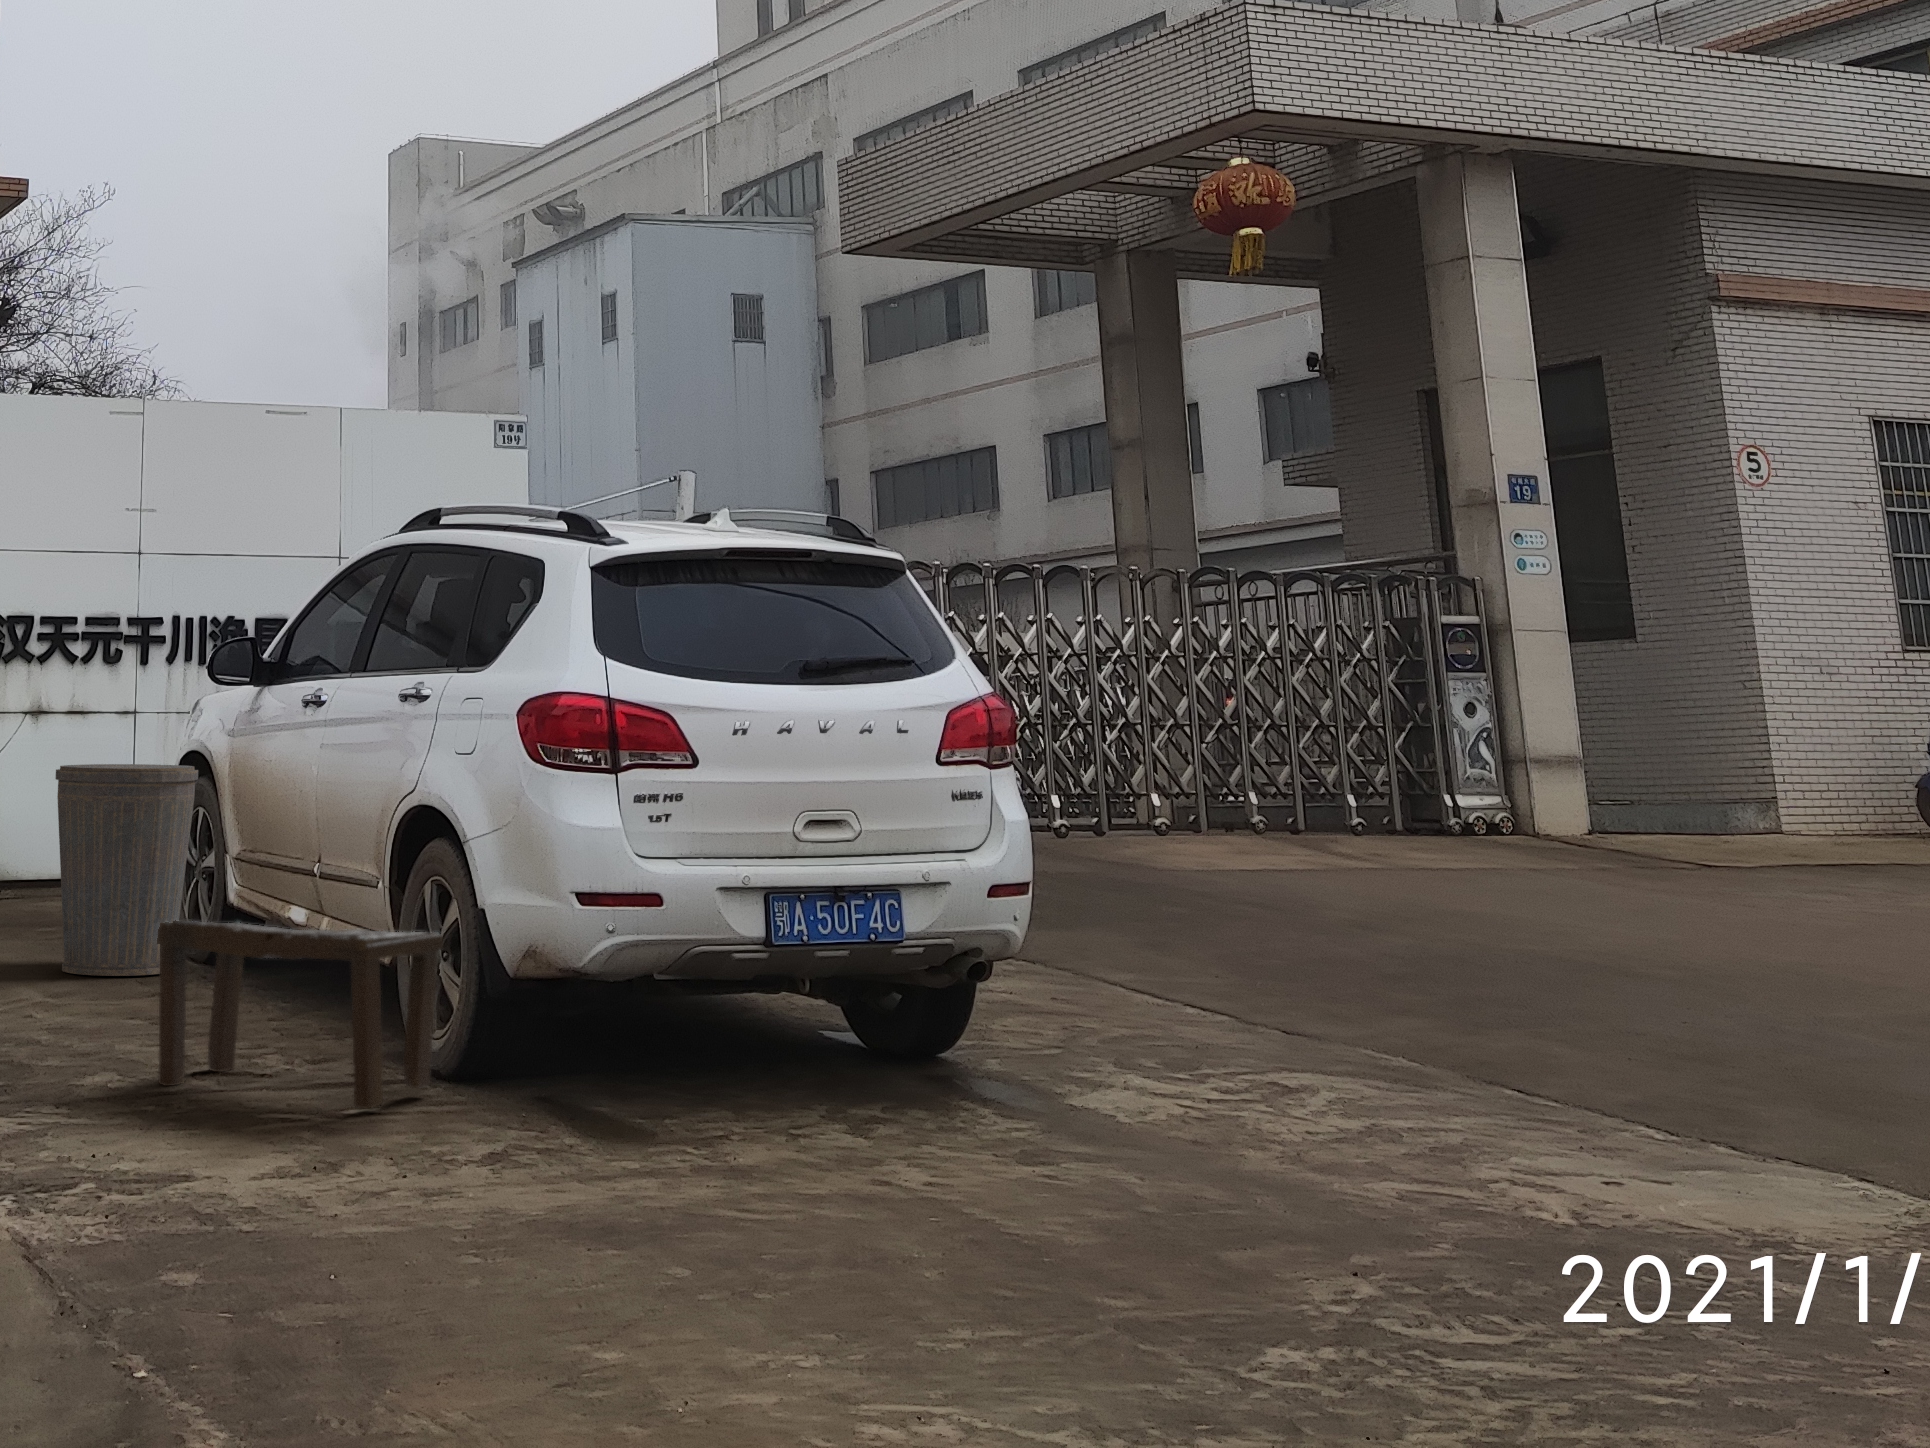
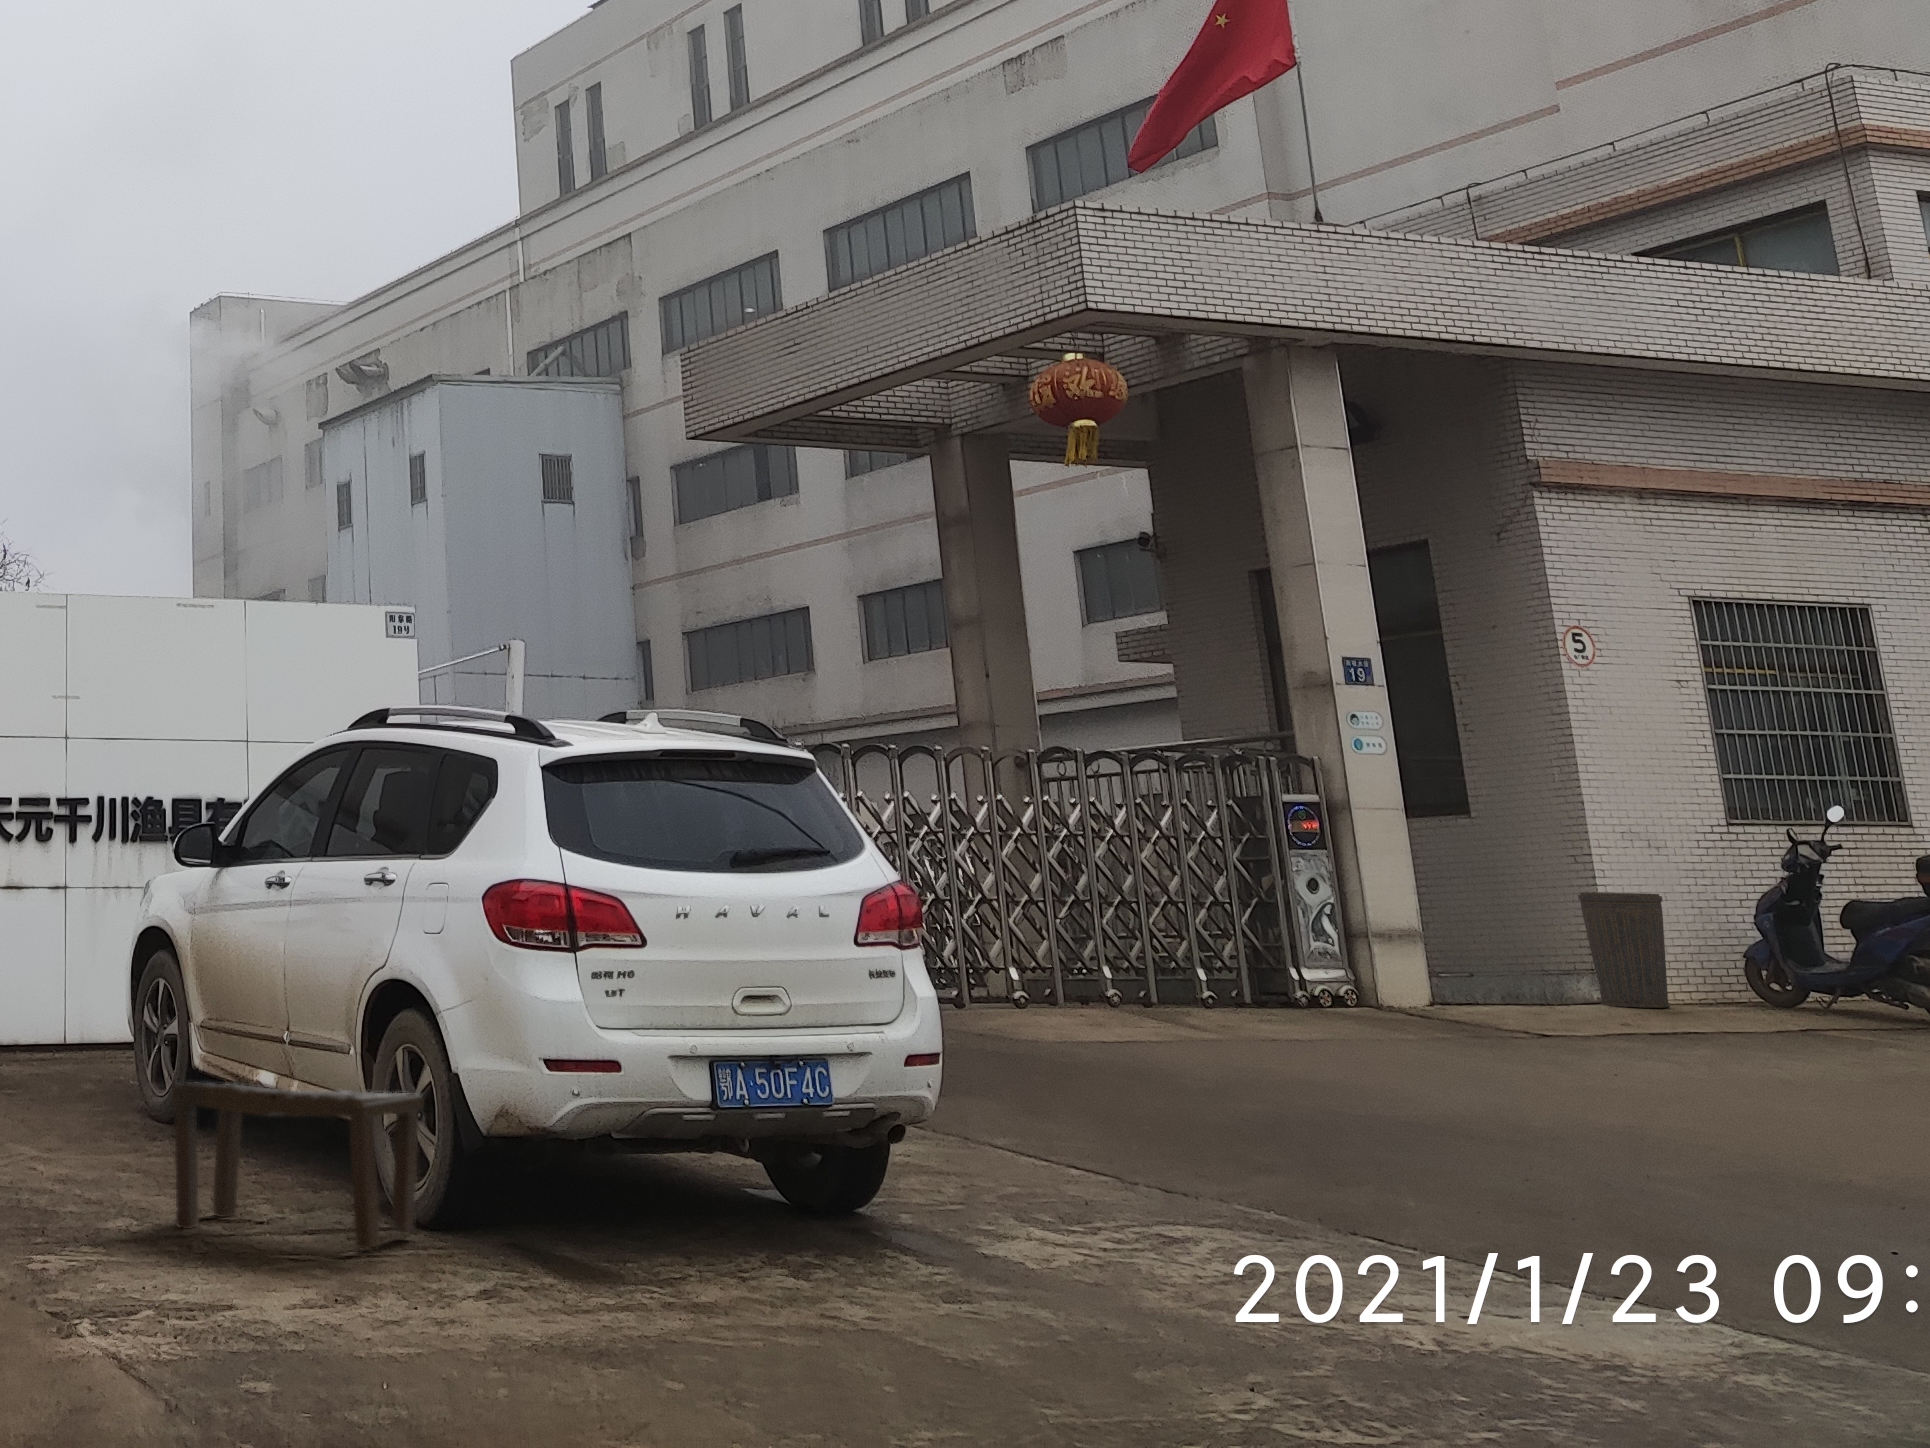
trash can: present [55,764,198,976] -> present [1578,893,1670,1008]

